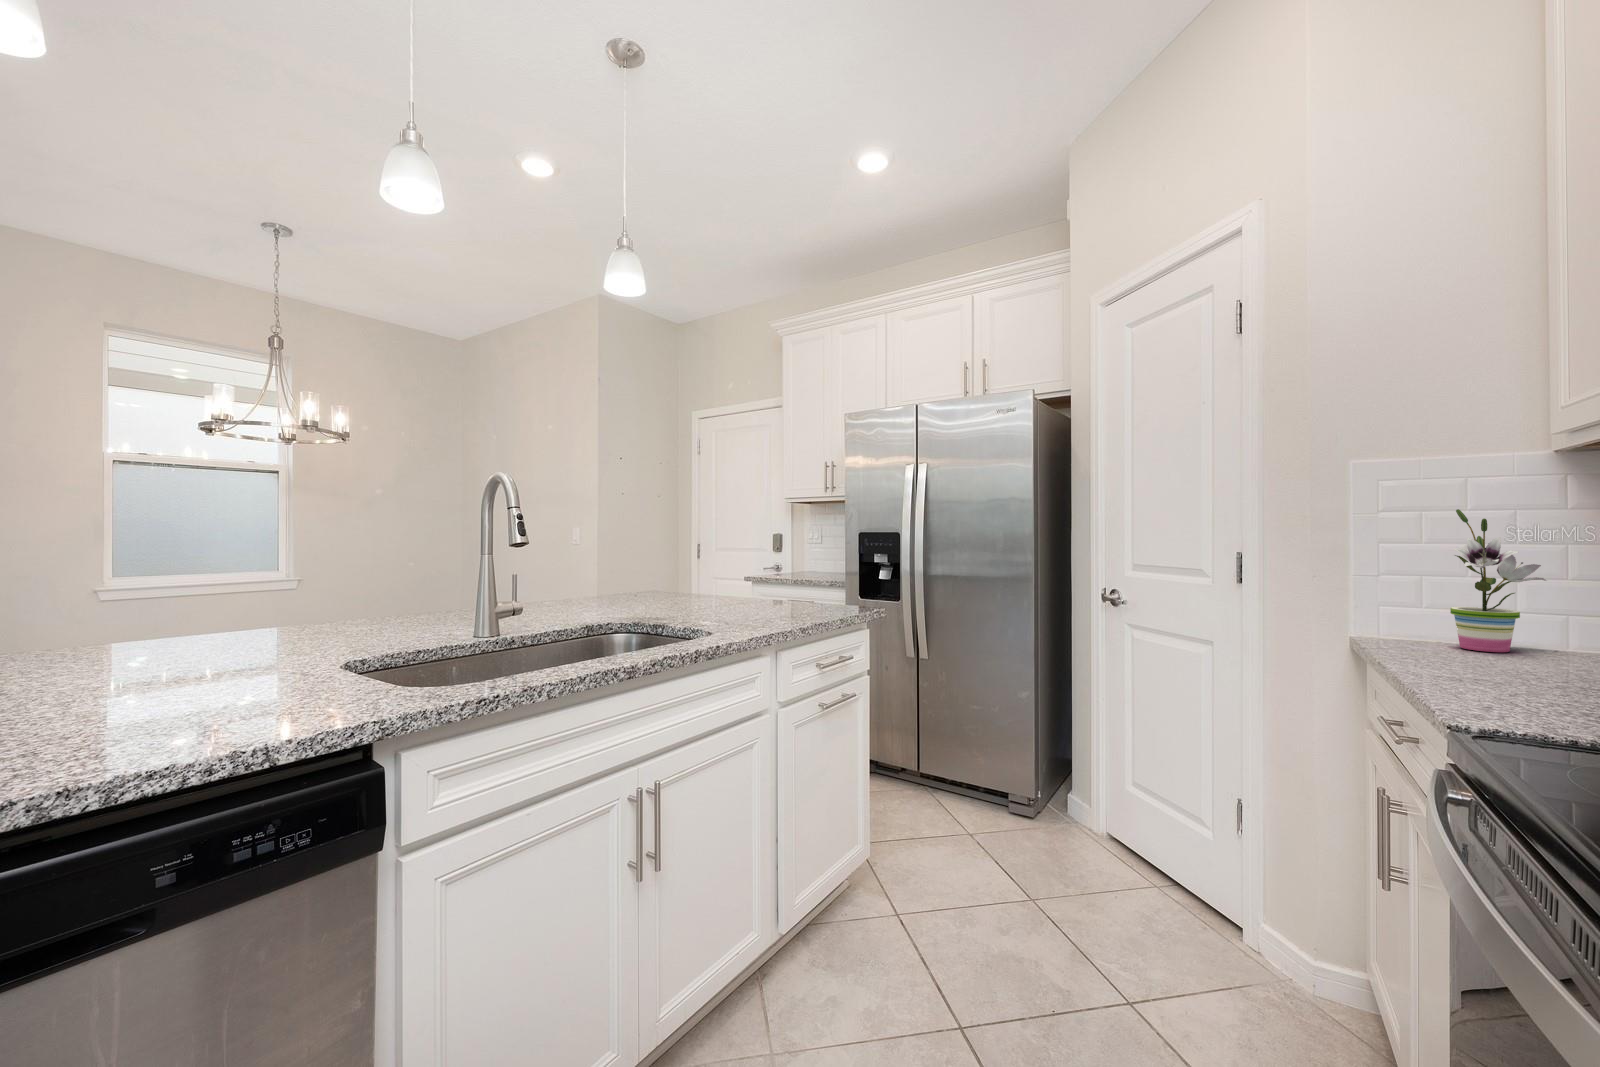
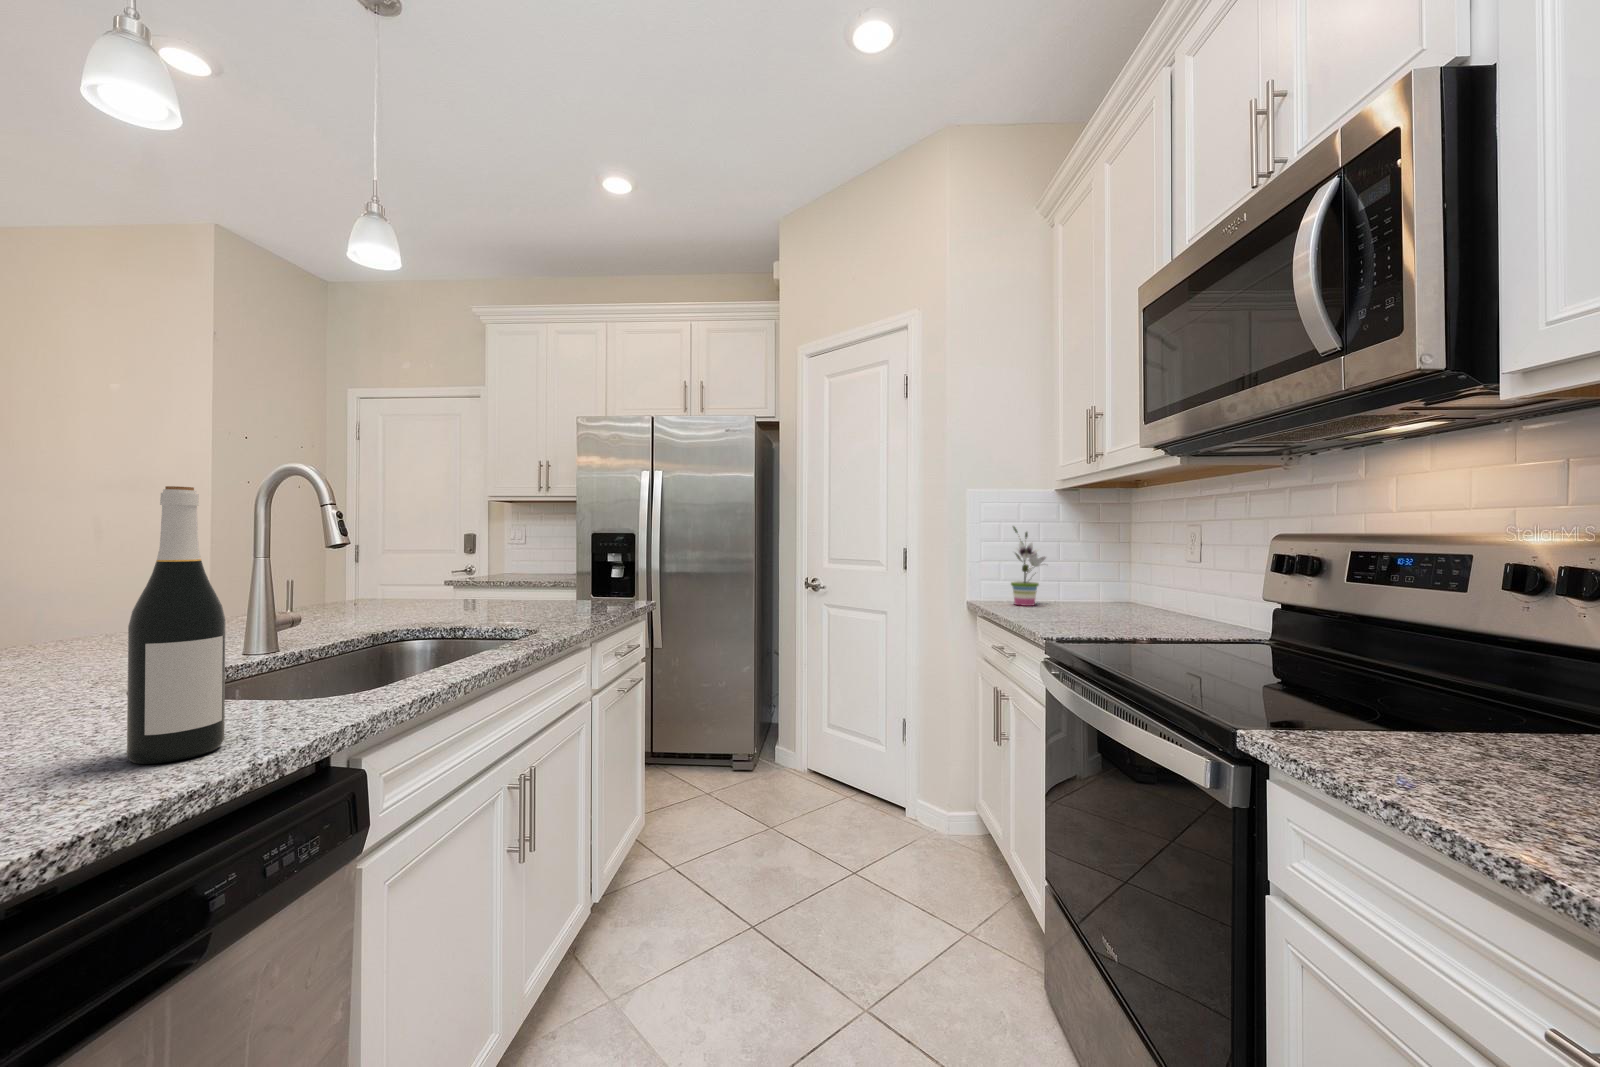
wine bottle: none [191,497,272,736] -> present [127,486,225,764]

